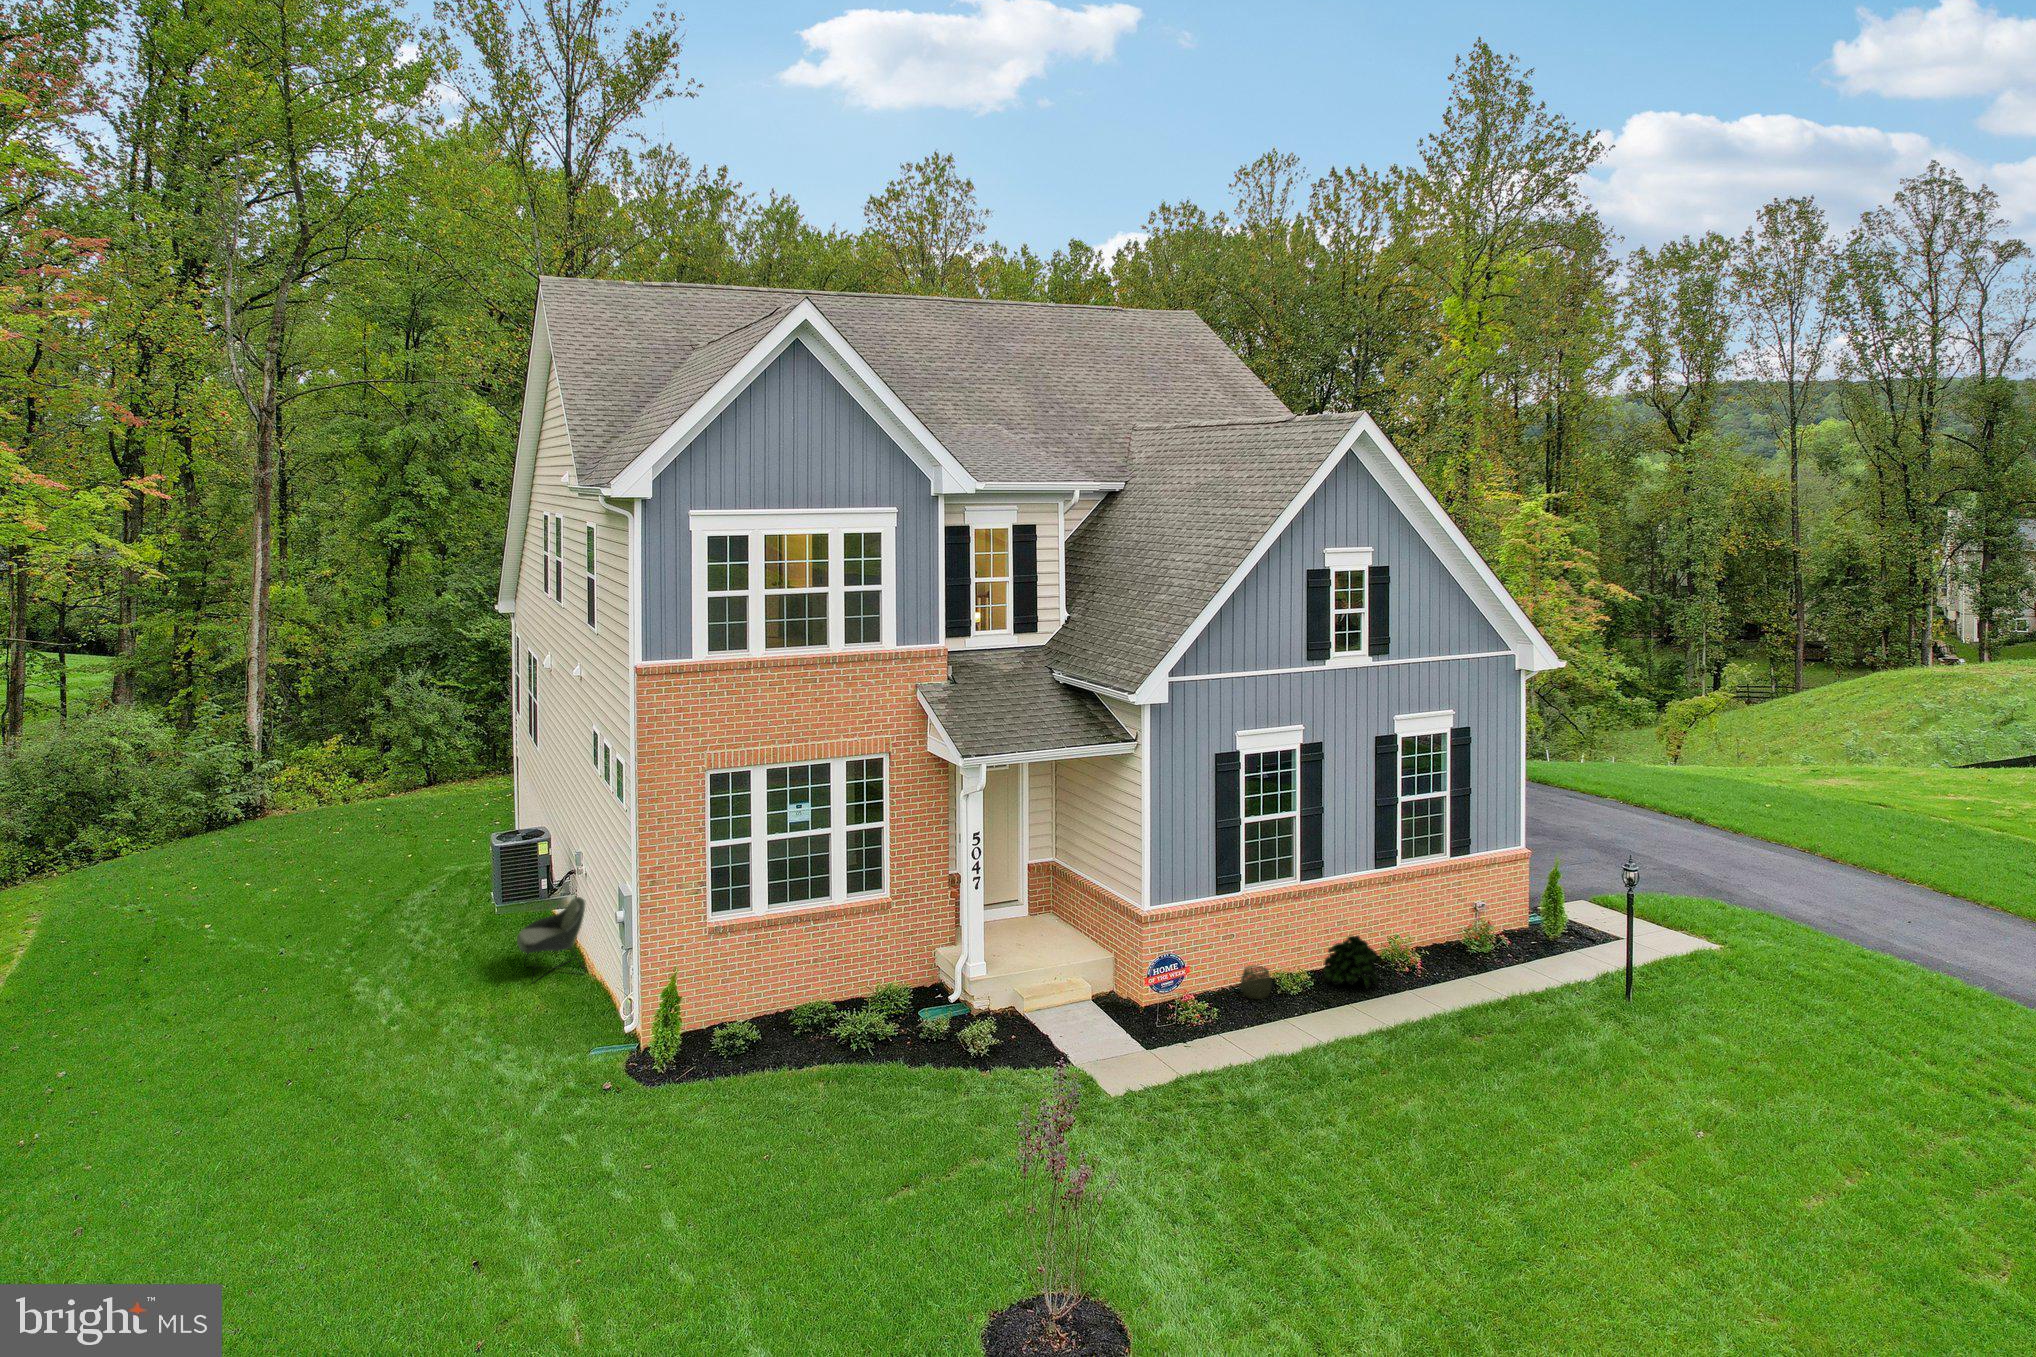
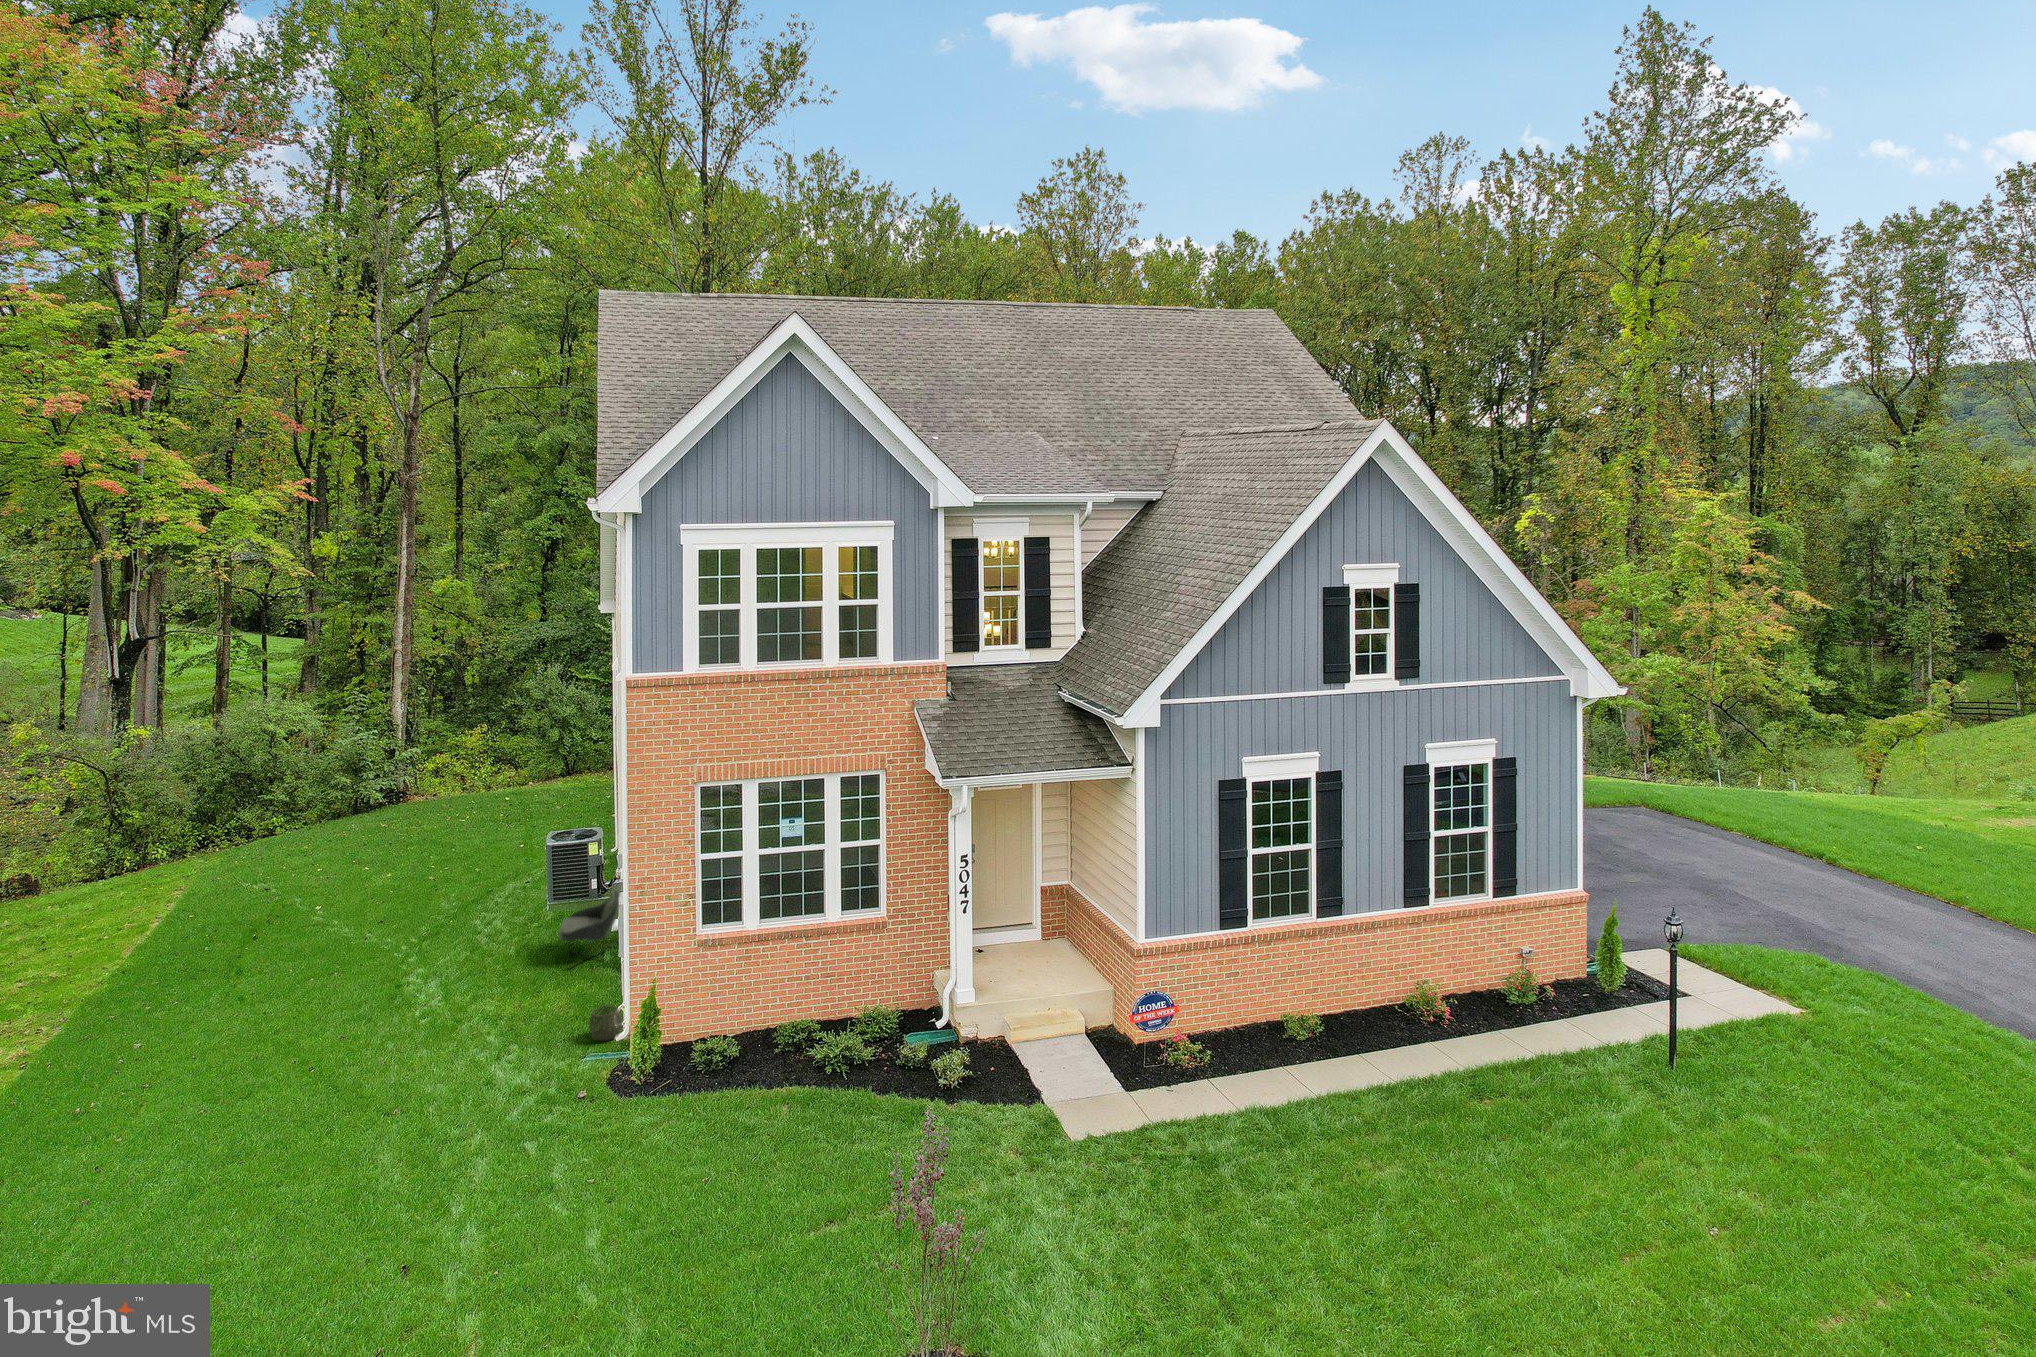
potted plant: present [1323,935,1379,989] -> none [1333,981,1394,1042]
woven basket: present [1241,966,1272,999] -> present [589,1006,622,1041]

